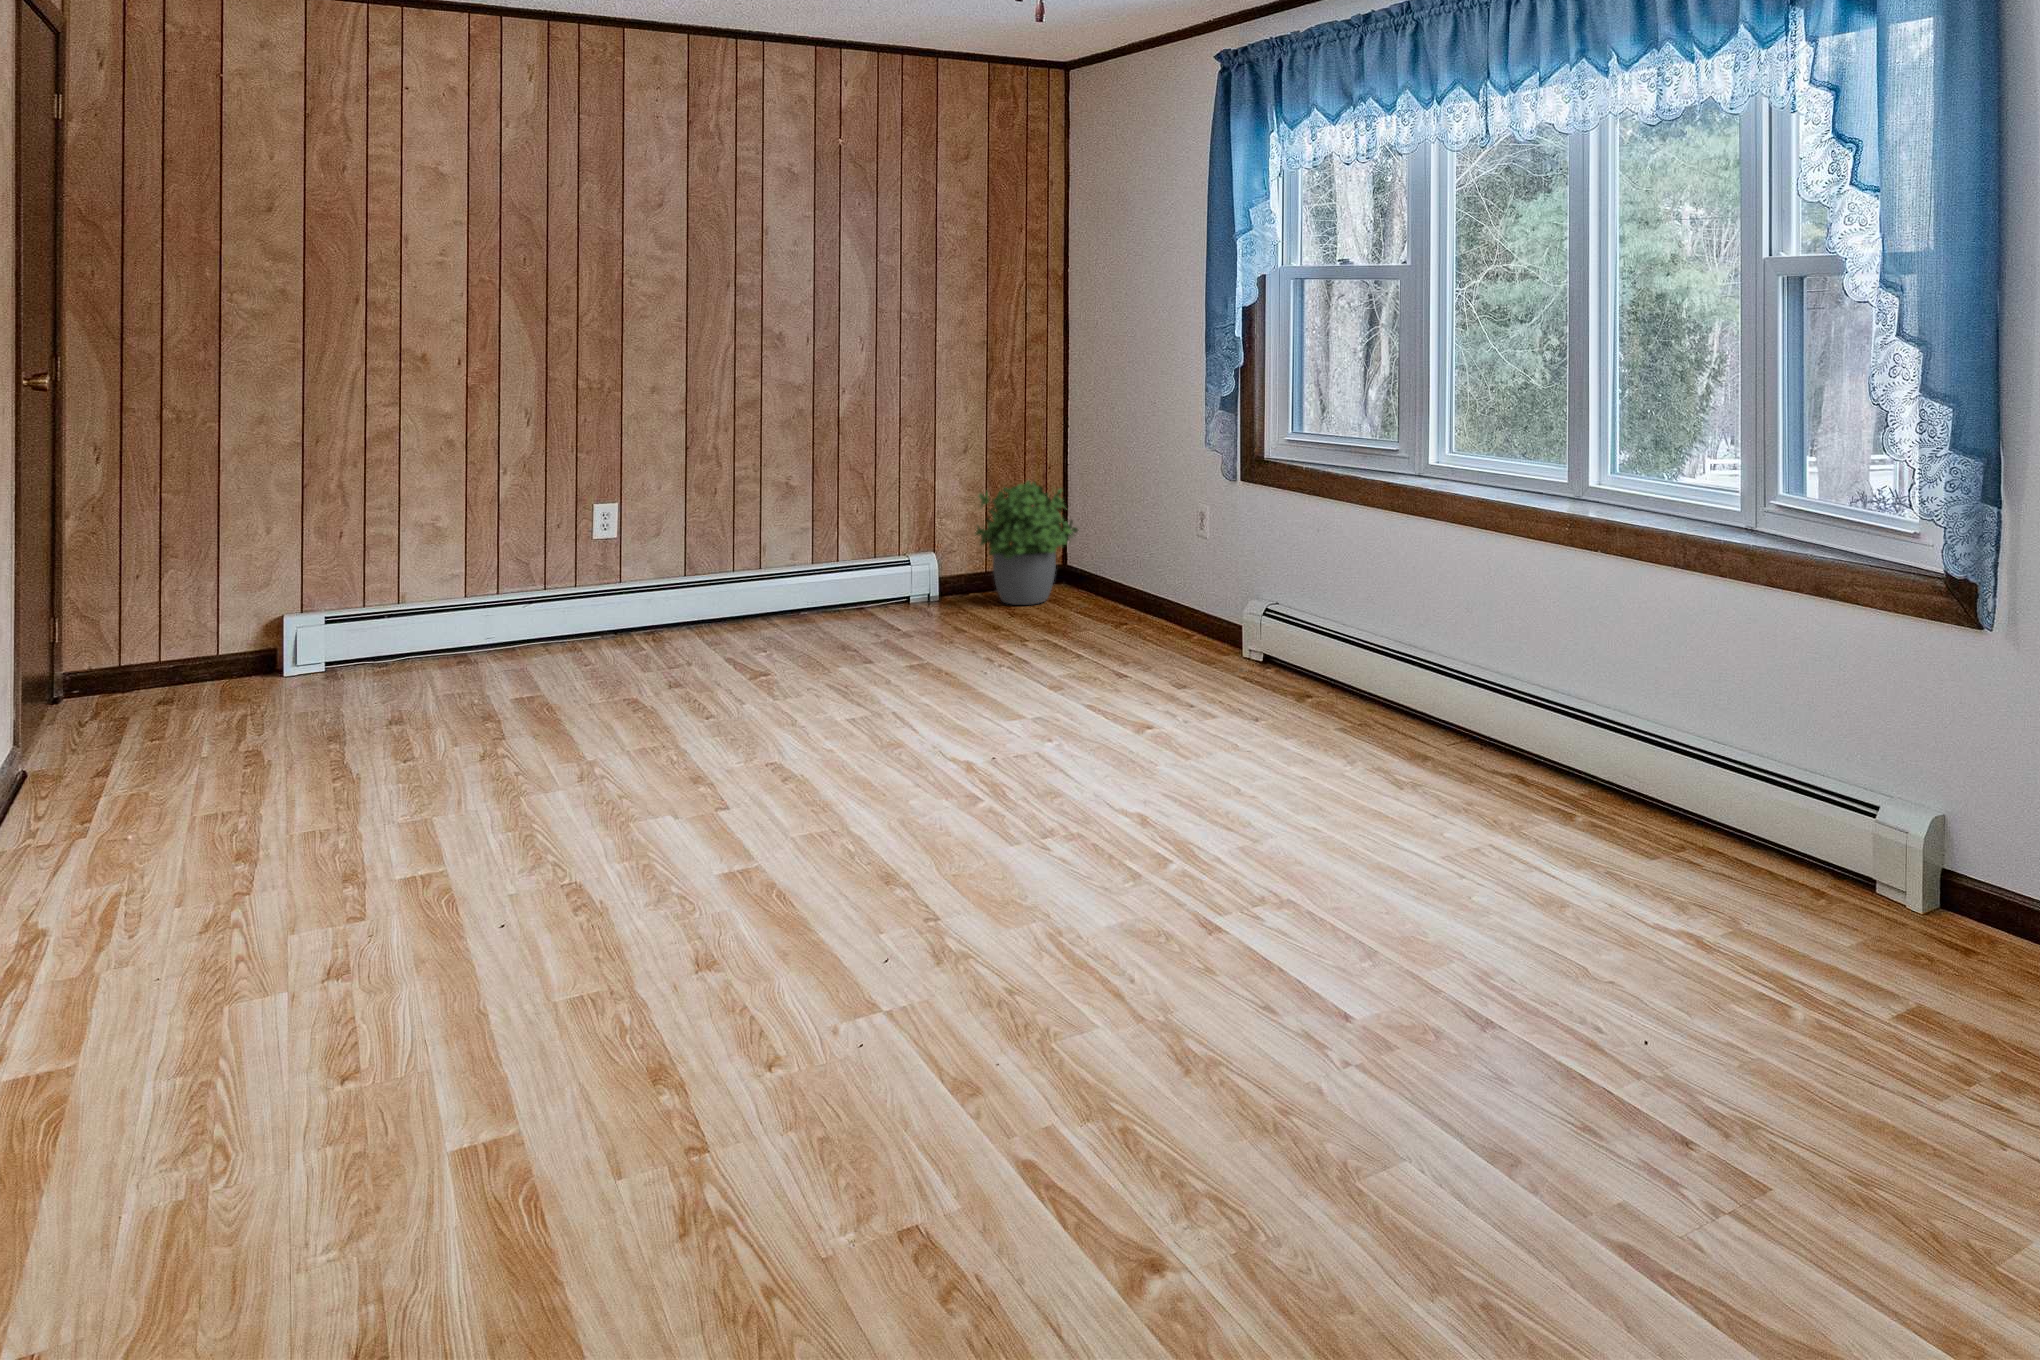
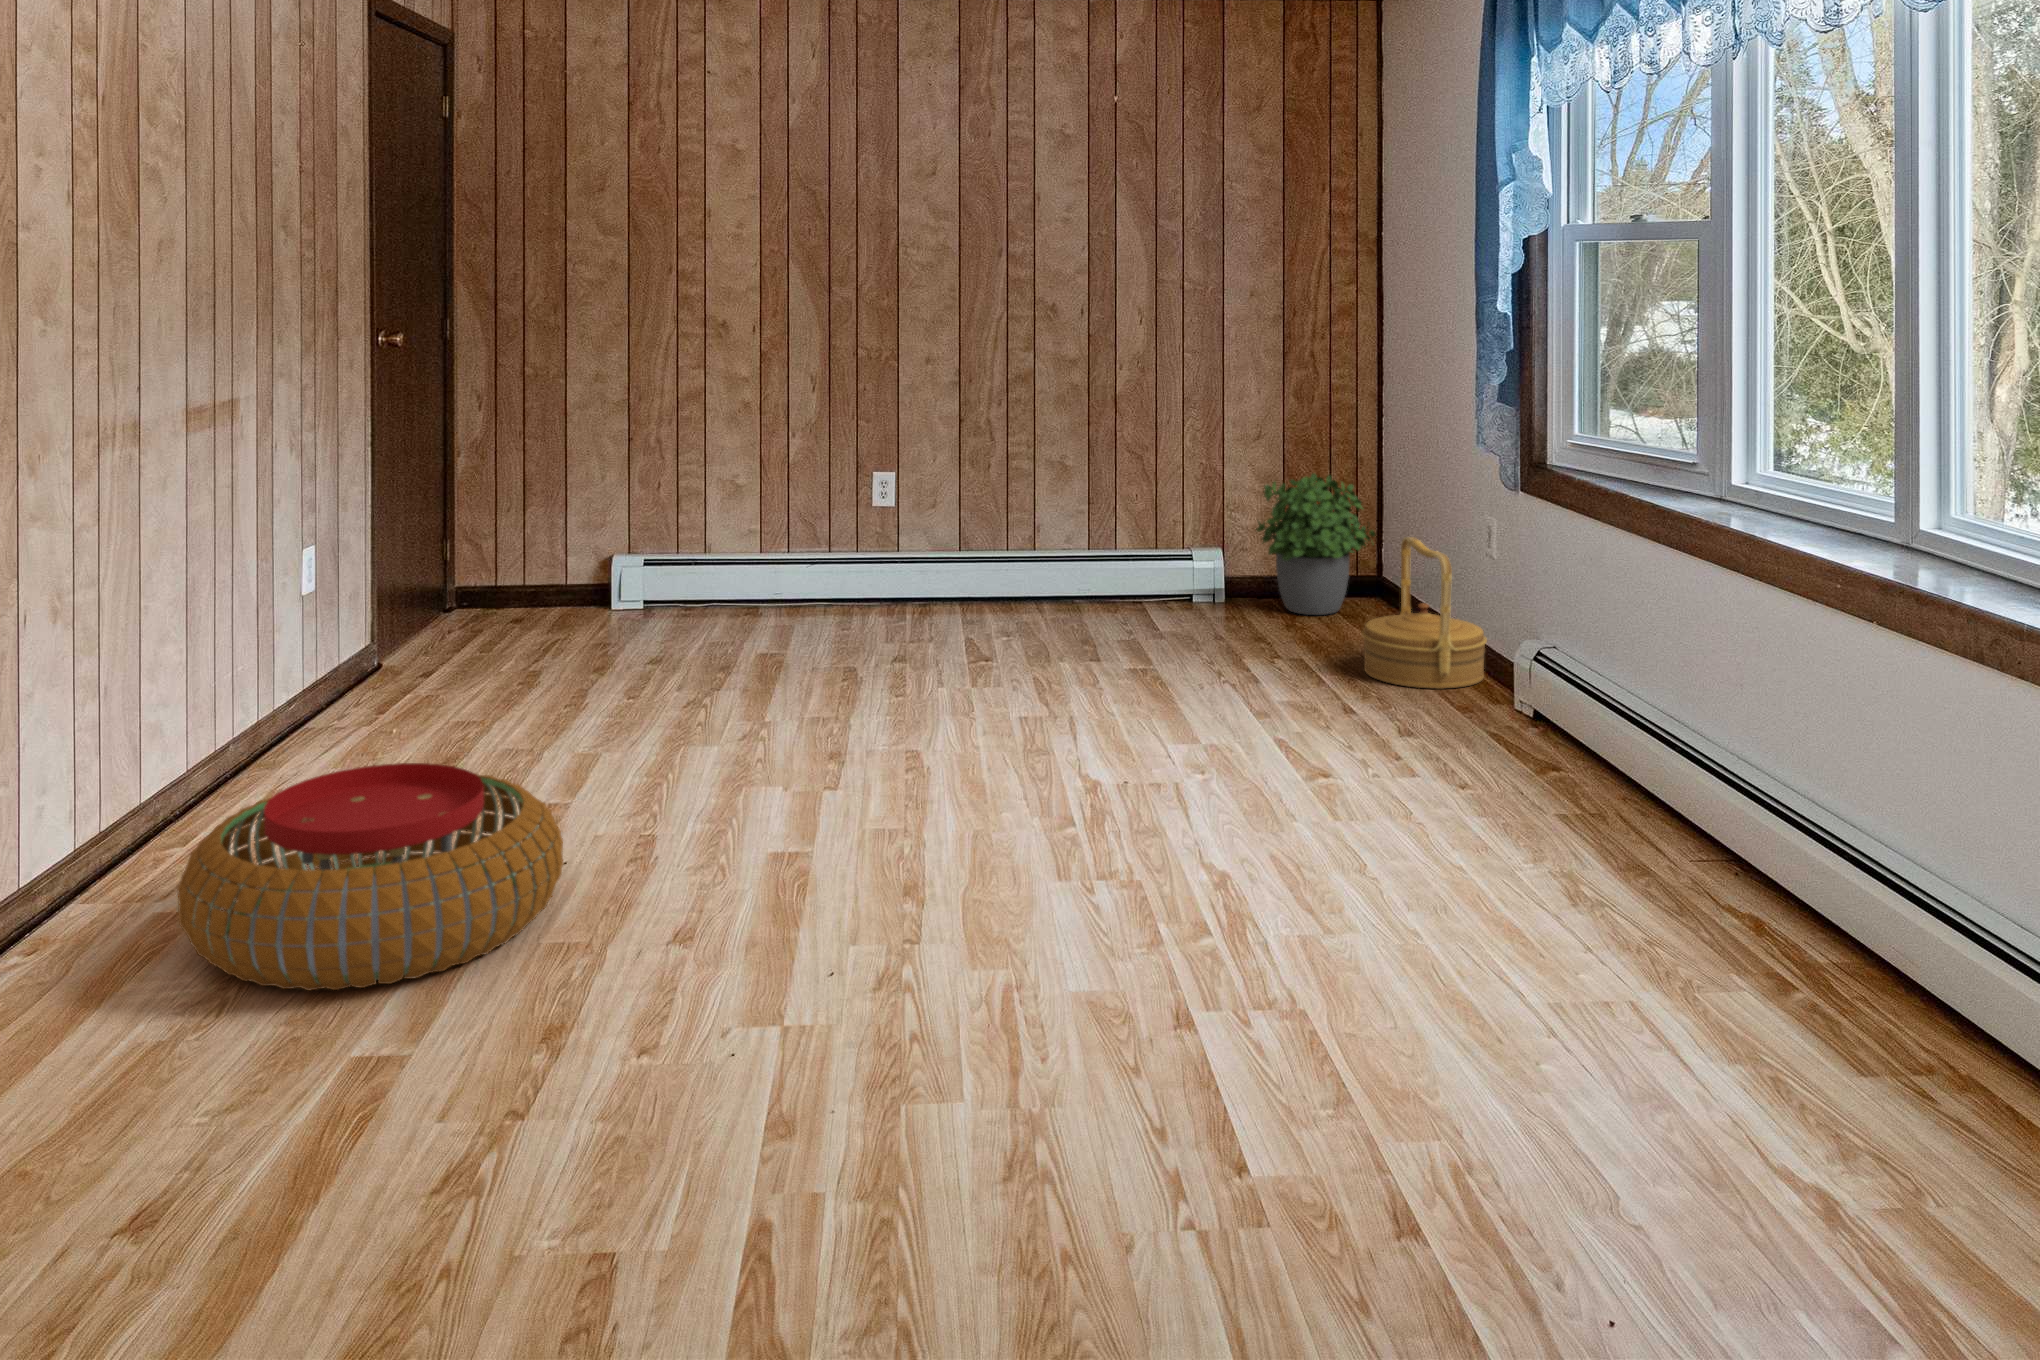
woven basket: none [1108,527,1210,652] -> present [1362,537,1487,689]
pouf: none [69,841,567,1132] -> present [177,763,563,990]

